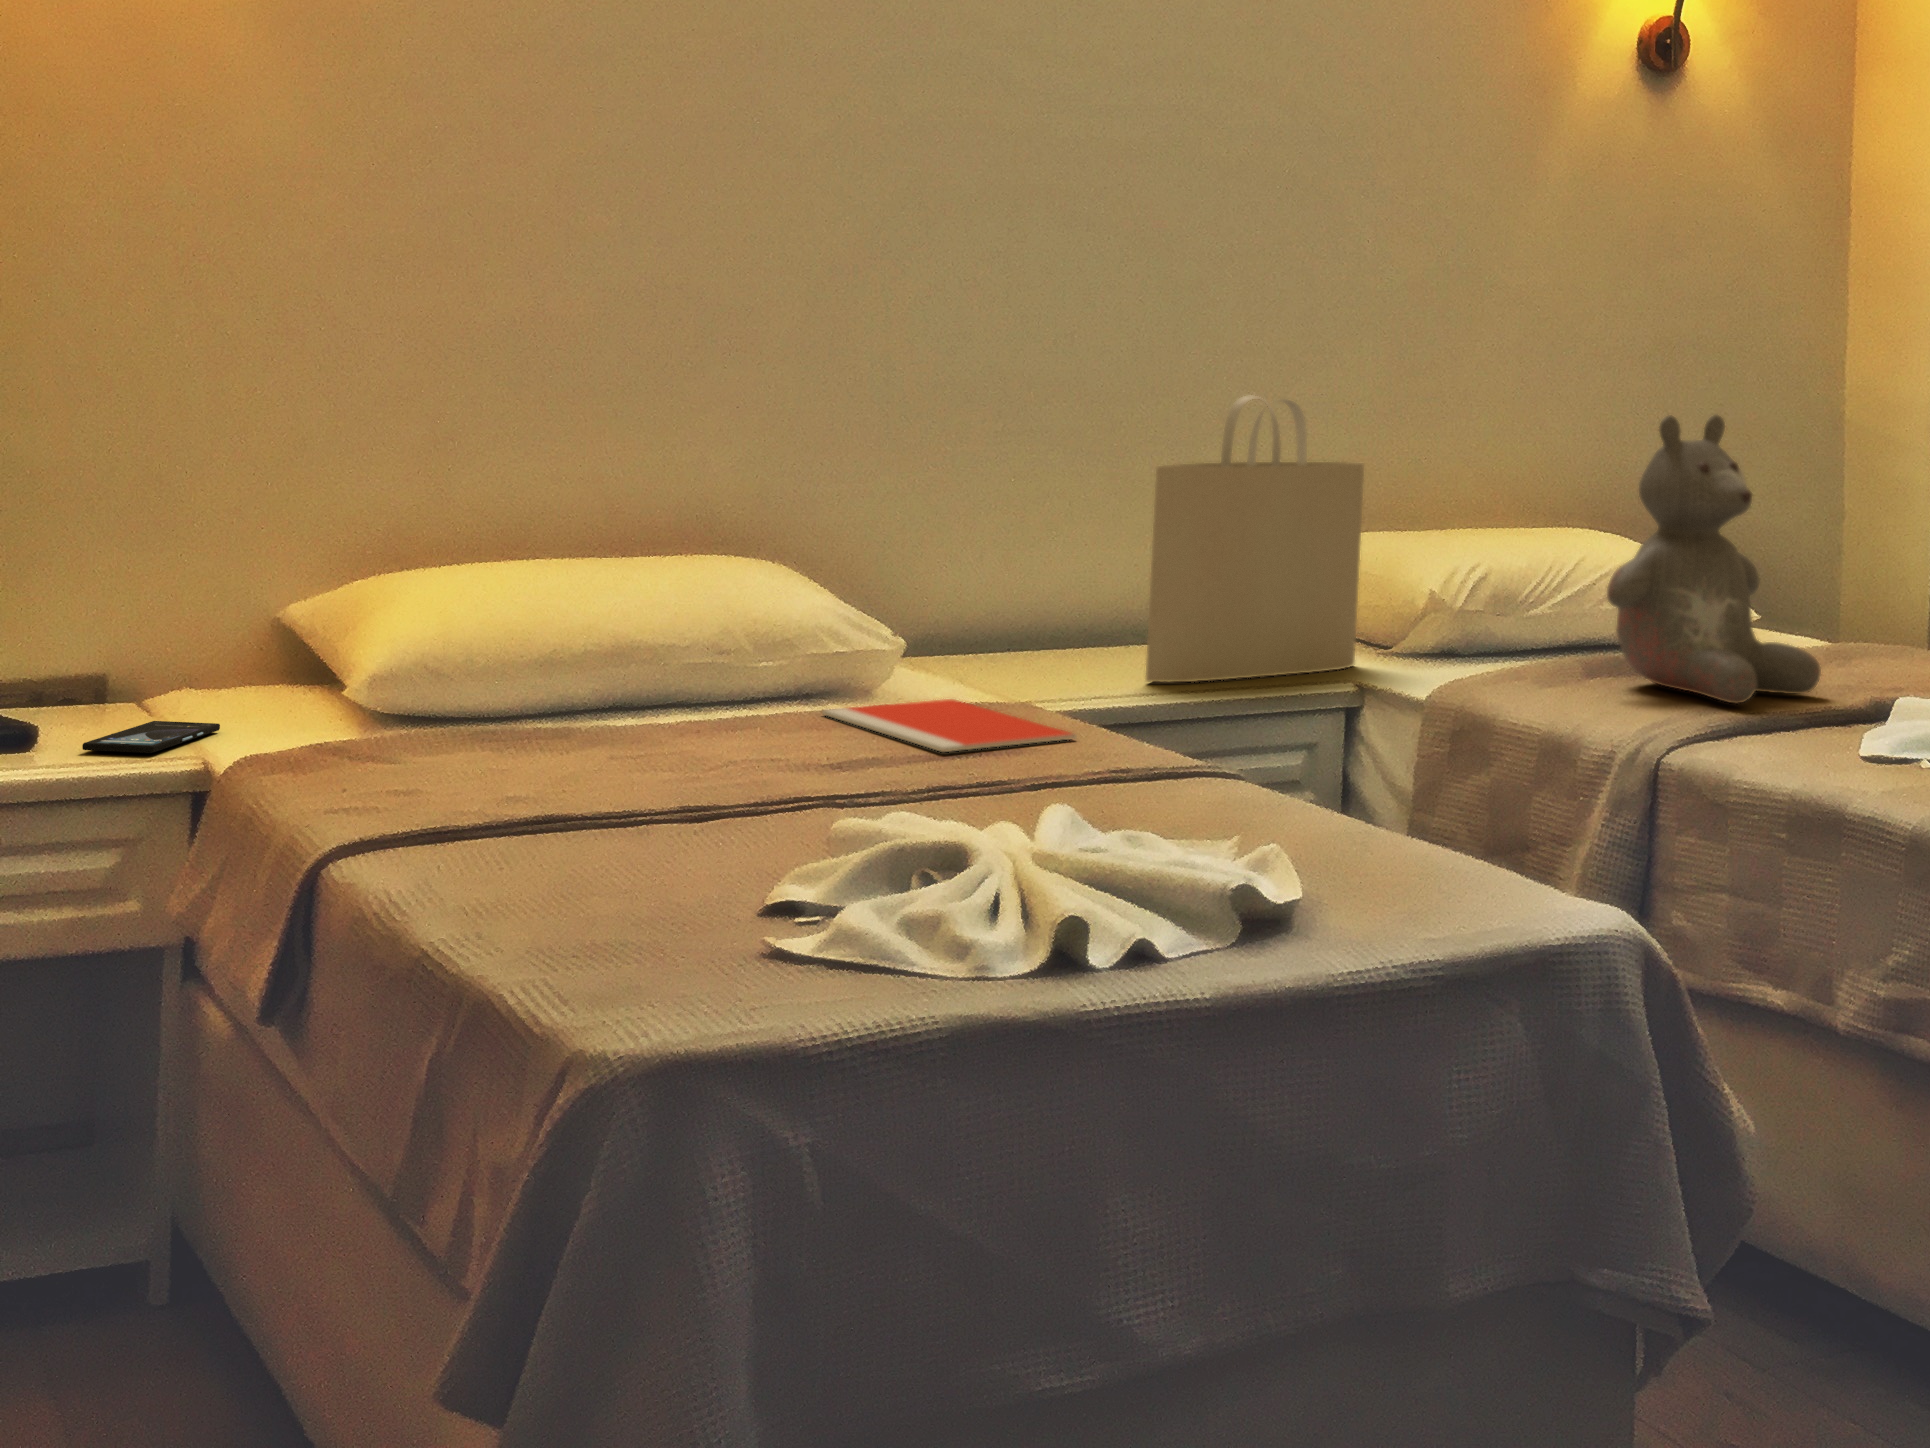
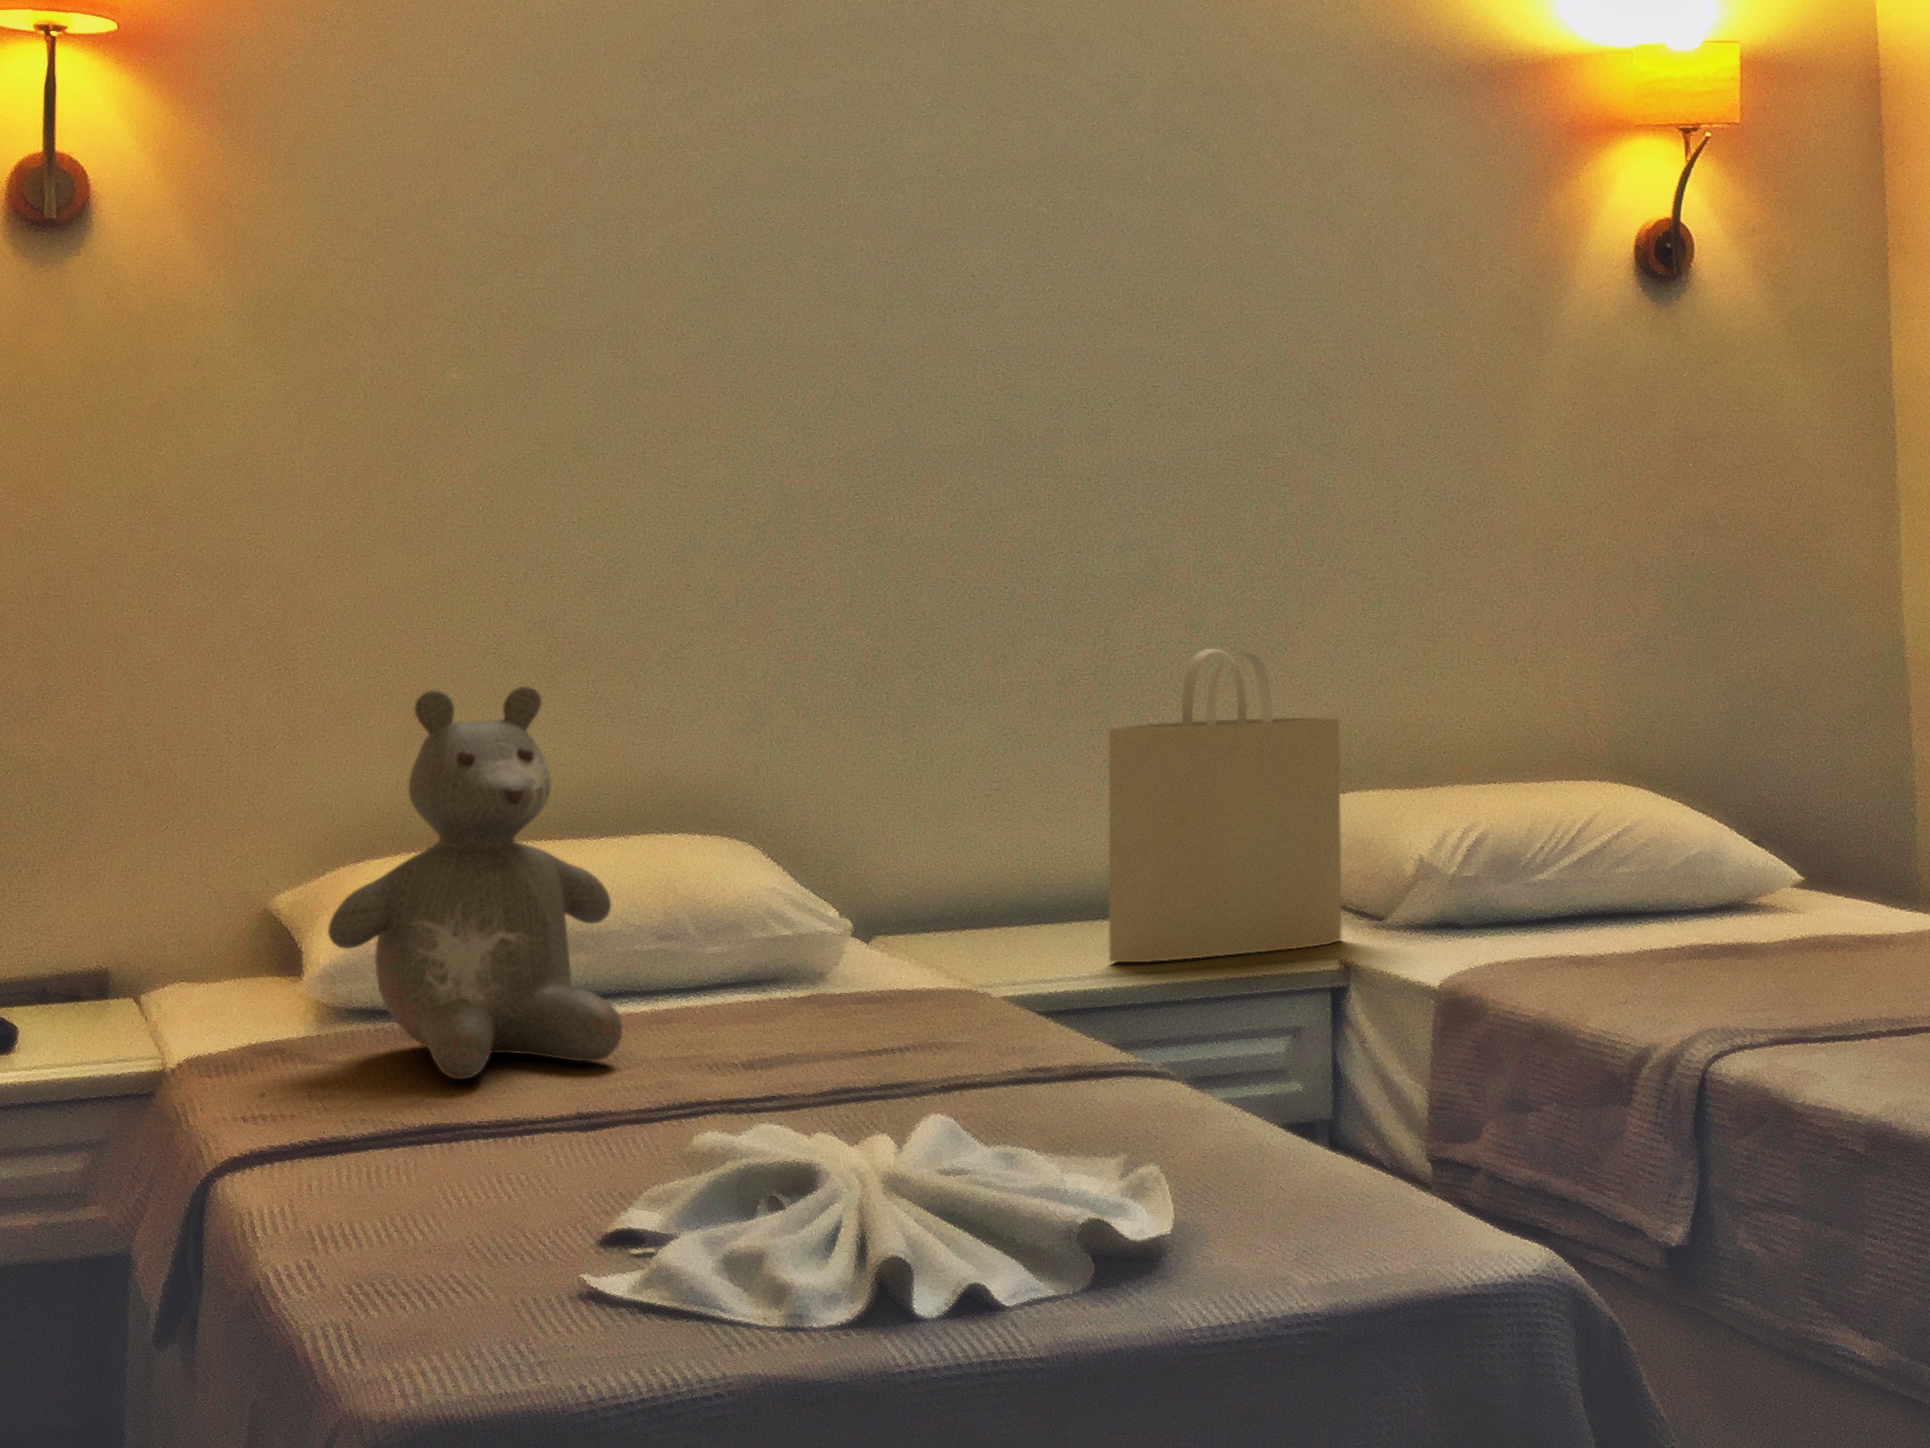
teddy bear: present [1607,415,1821,703] -> present [328,686,622,1079]
notebook: present [822,699,1077,752] -> none [763,983,1012,1046]
smartphone: present [82,721,220,753] -> none [47,1013,183,1048]

